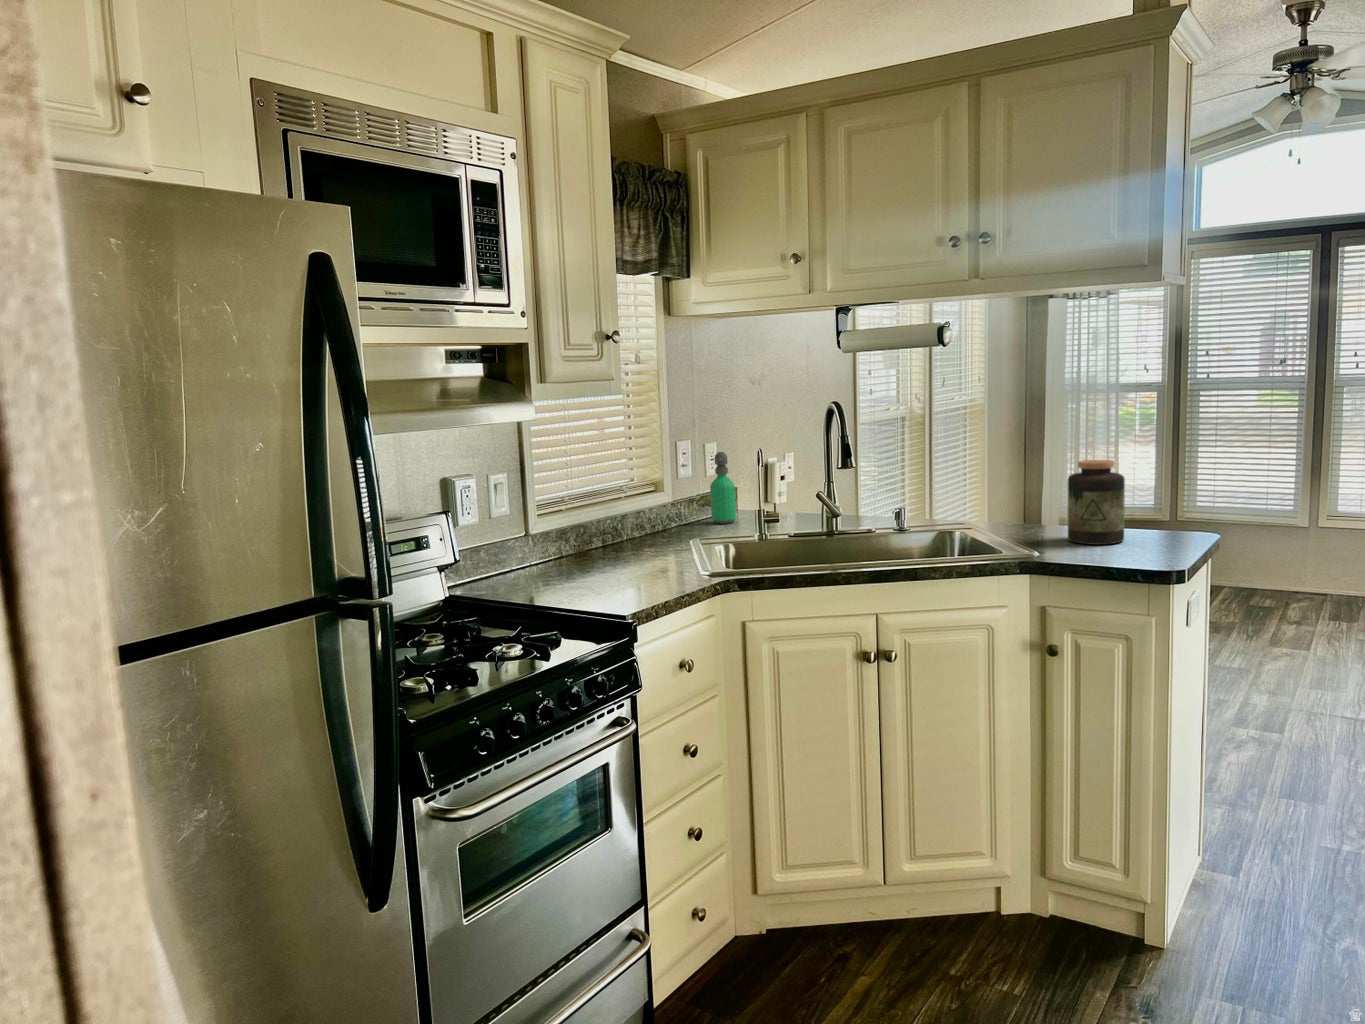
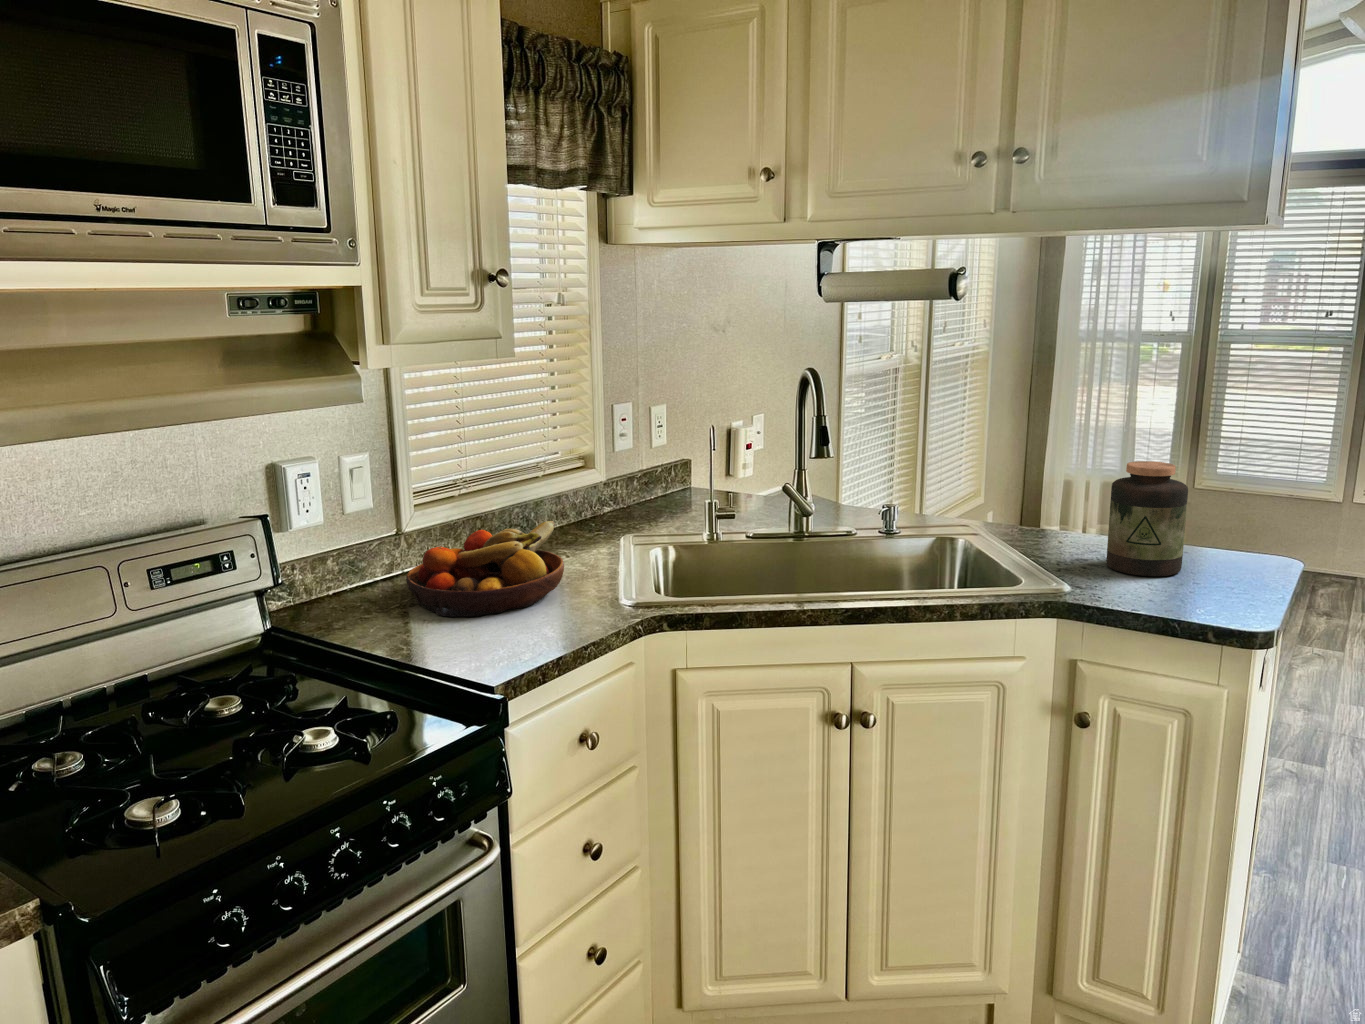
soap dispenser: present [710,452,736,524] -> none [651,421,682,512]
fruit bowl: none [542,520,658,585] -> present [406,521,564,617]

